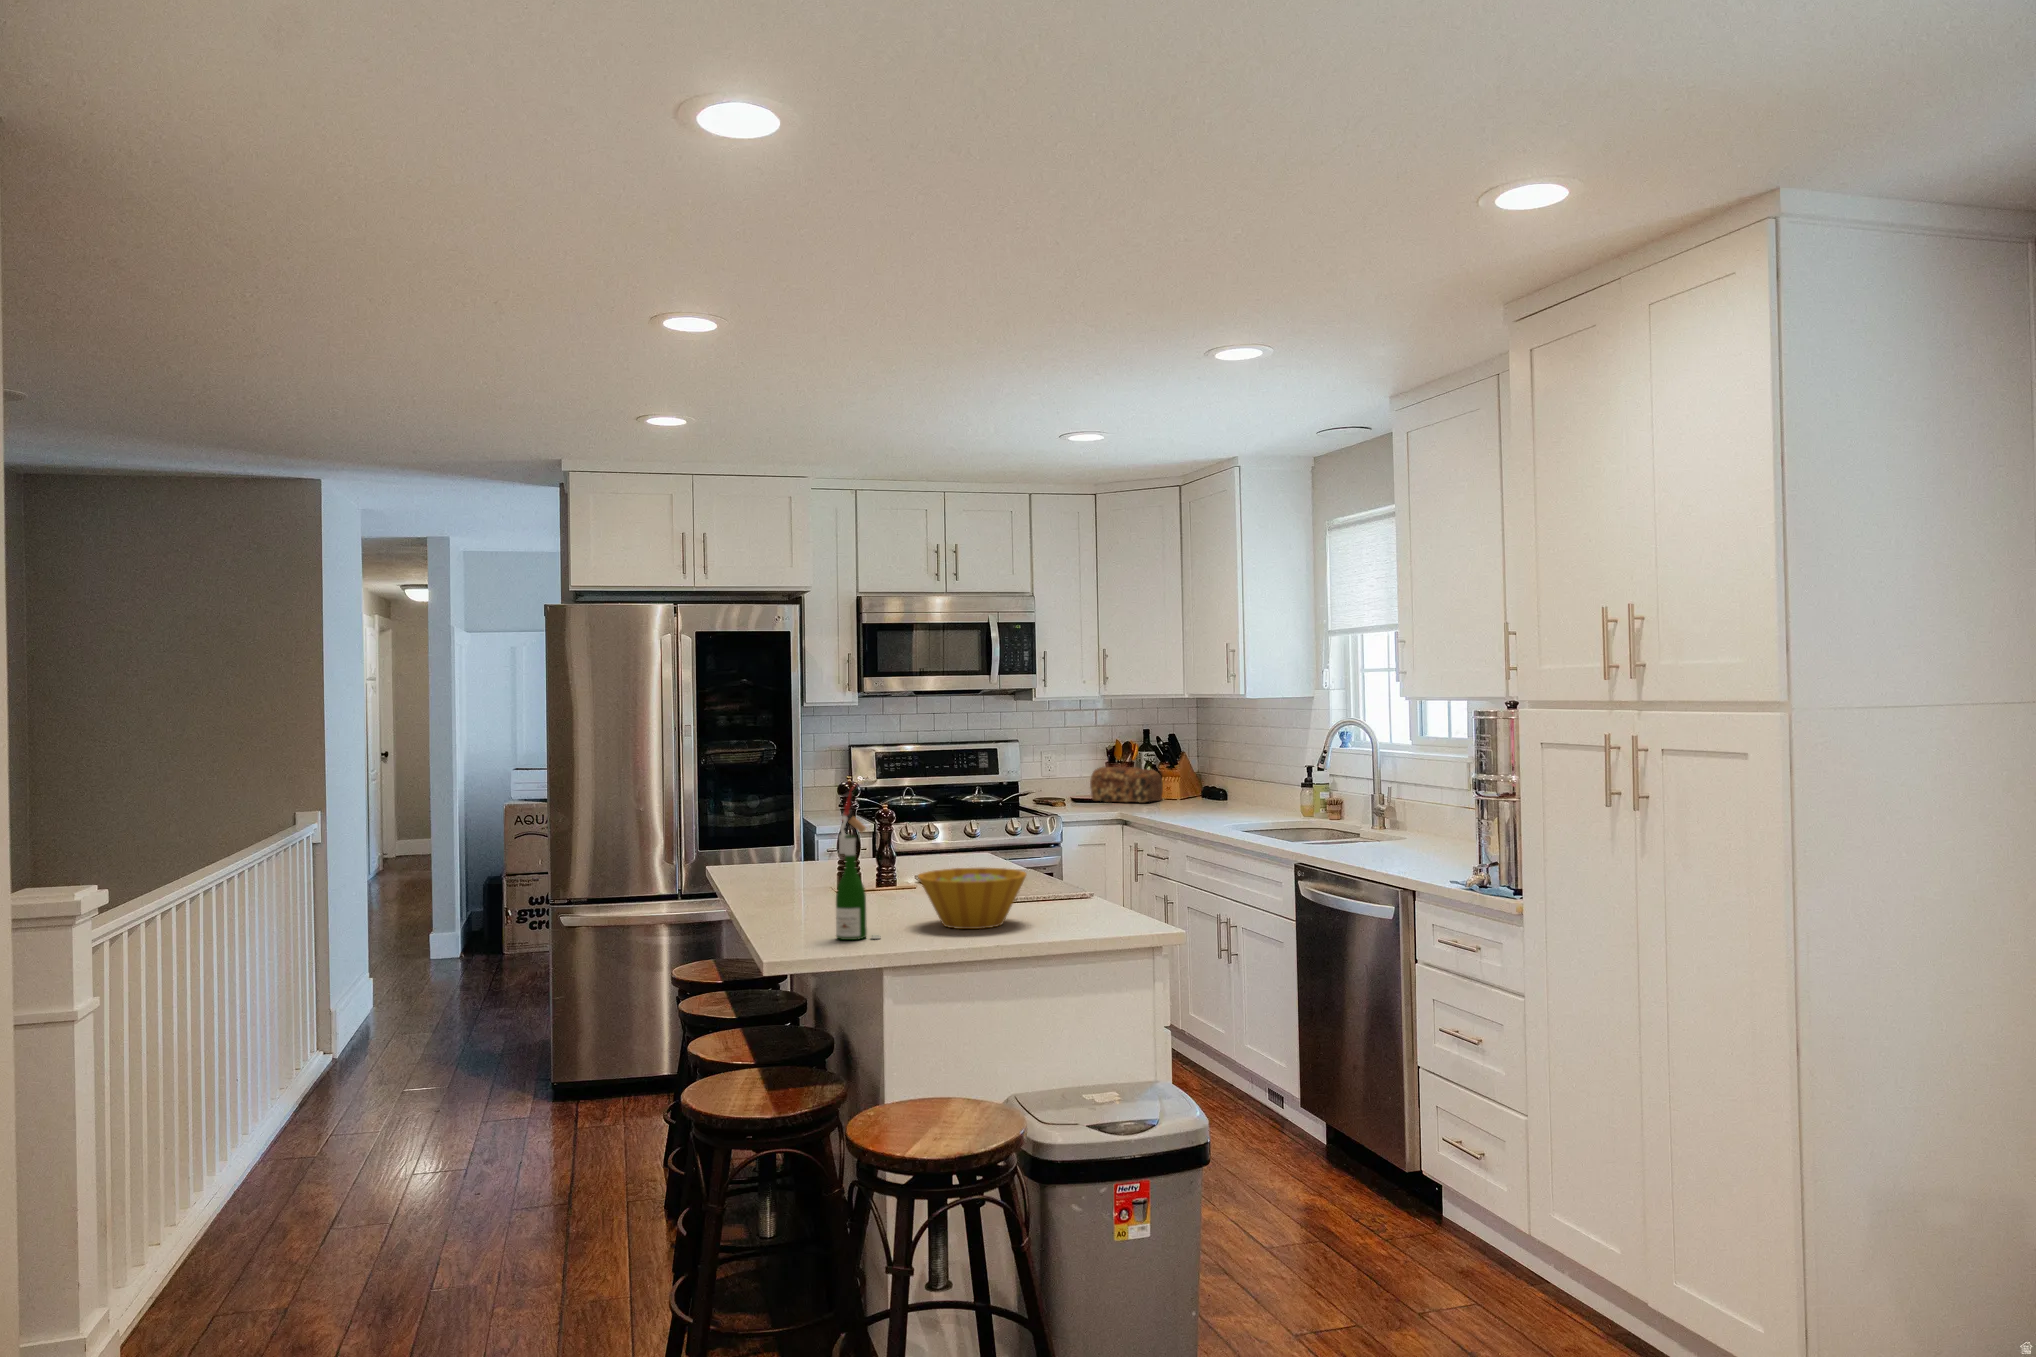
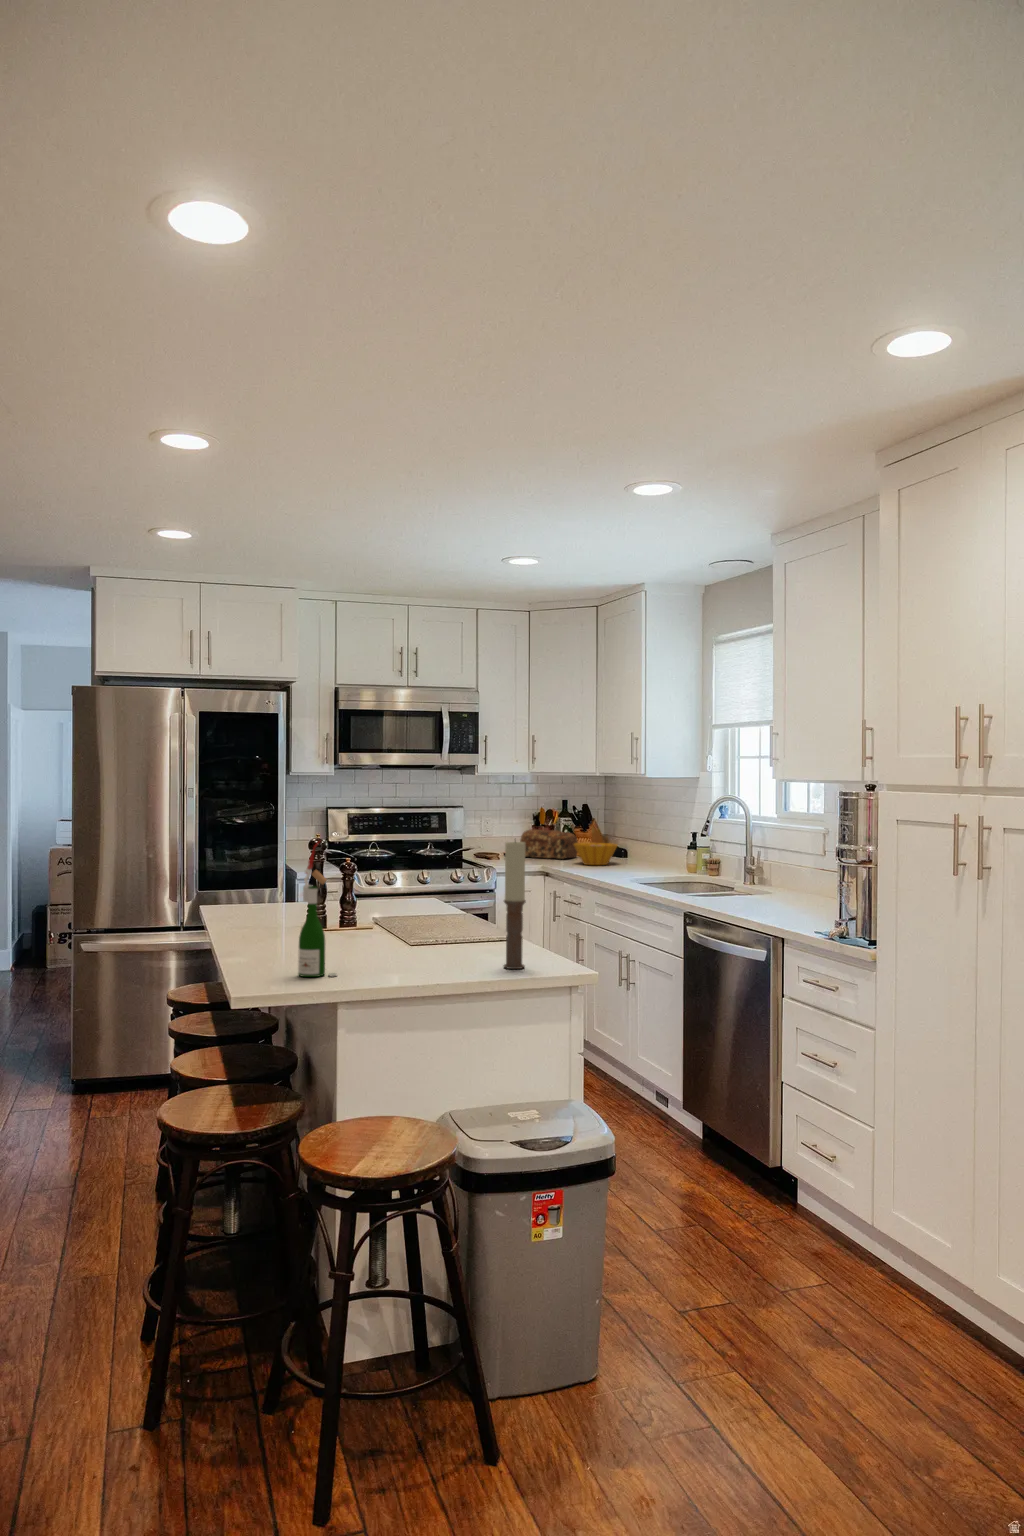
candle: none [1071,775,1098,928] -> present [504,841,526,969]
bowl: present [918,868,1026,929] -> present [574,843,617,865]

